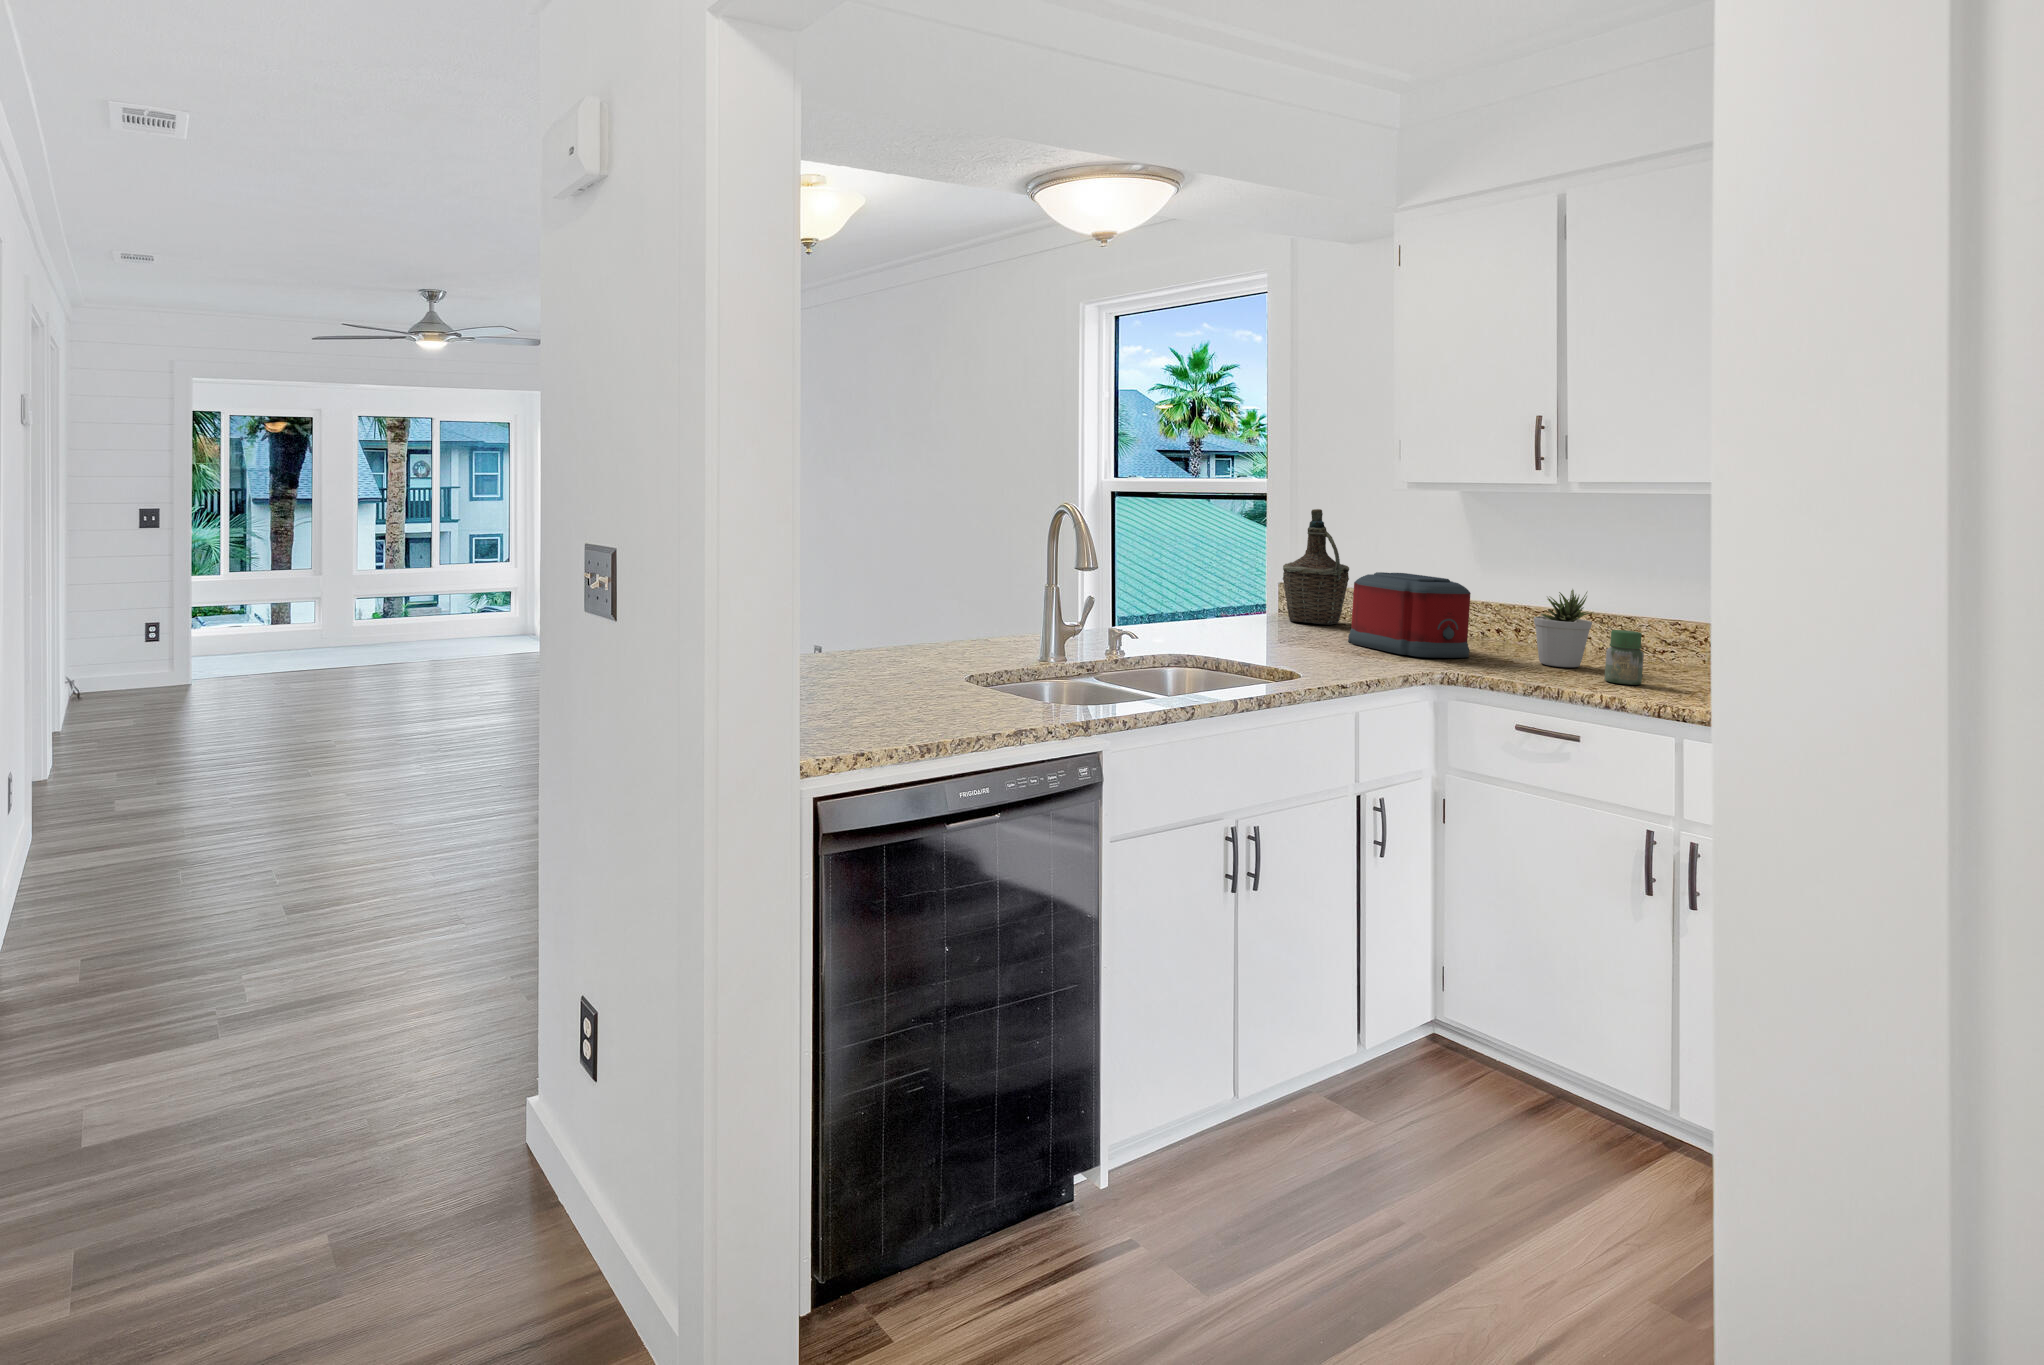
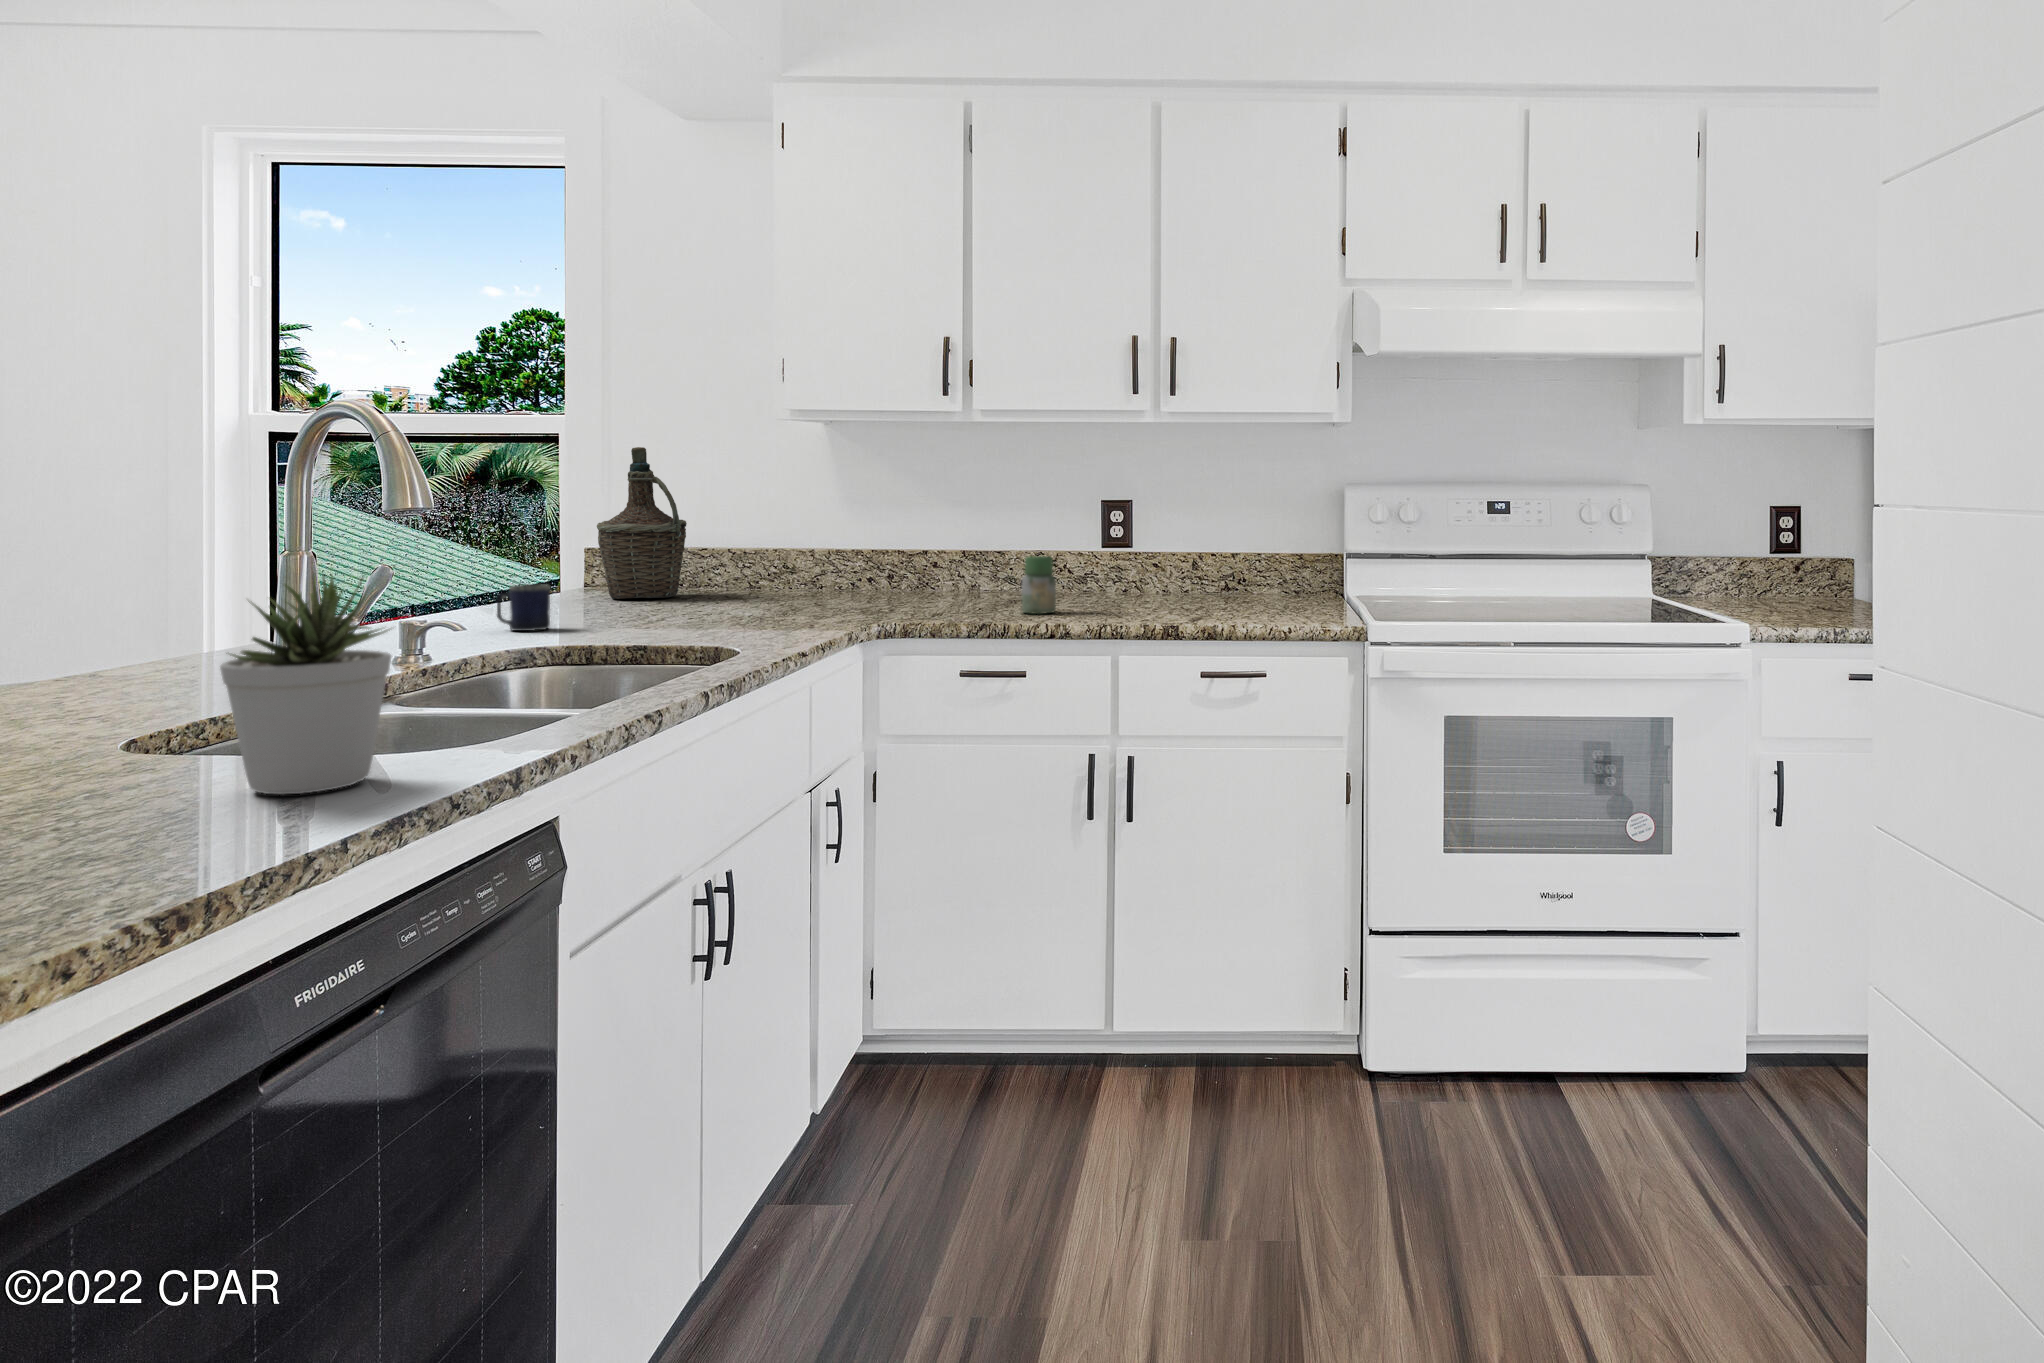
toaster: present [1348,572,1471,658] -> none [718,517,870,616]
potted plant: present [1534,590,1593,667] -> present [220,575,391,794]
mug: none [1189,607,1222,640] -> present [496,584,550,631]

